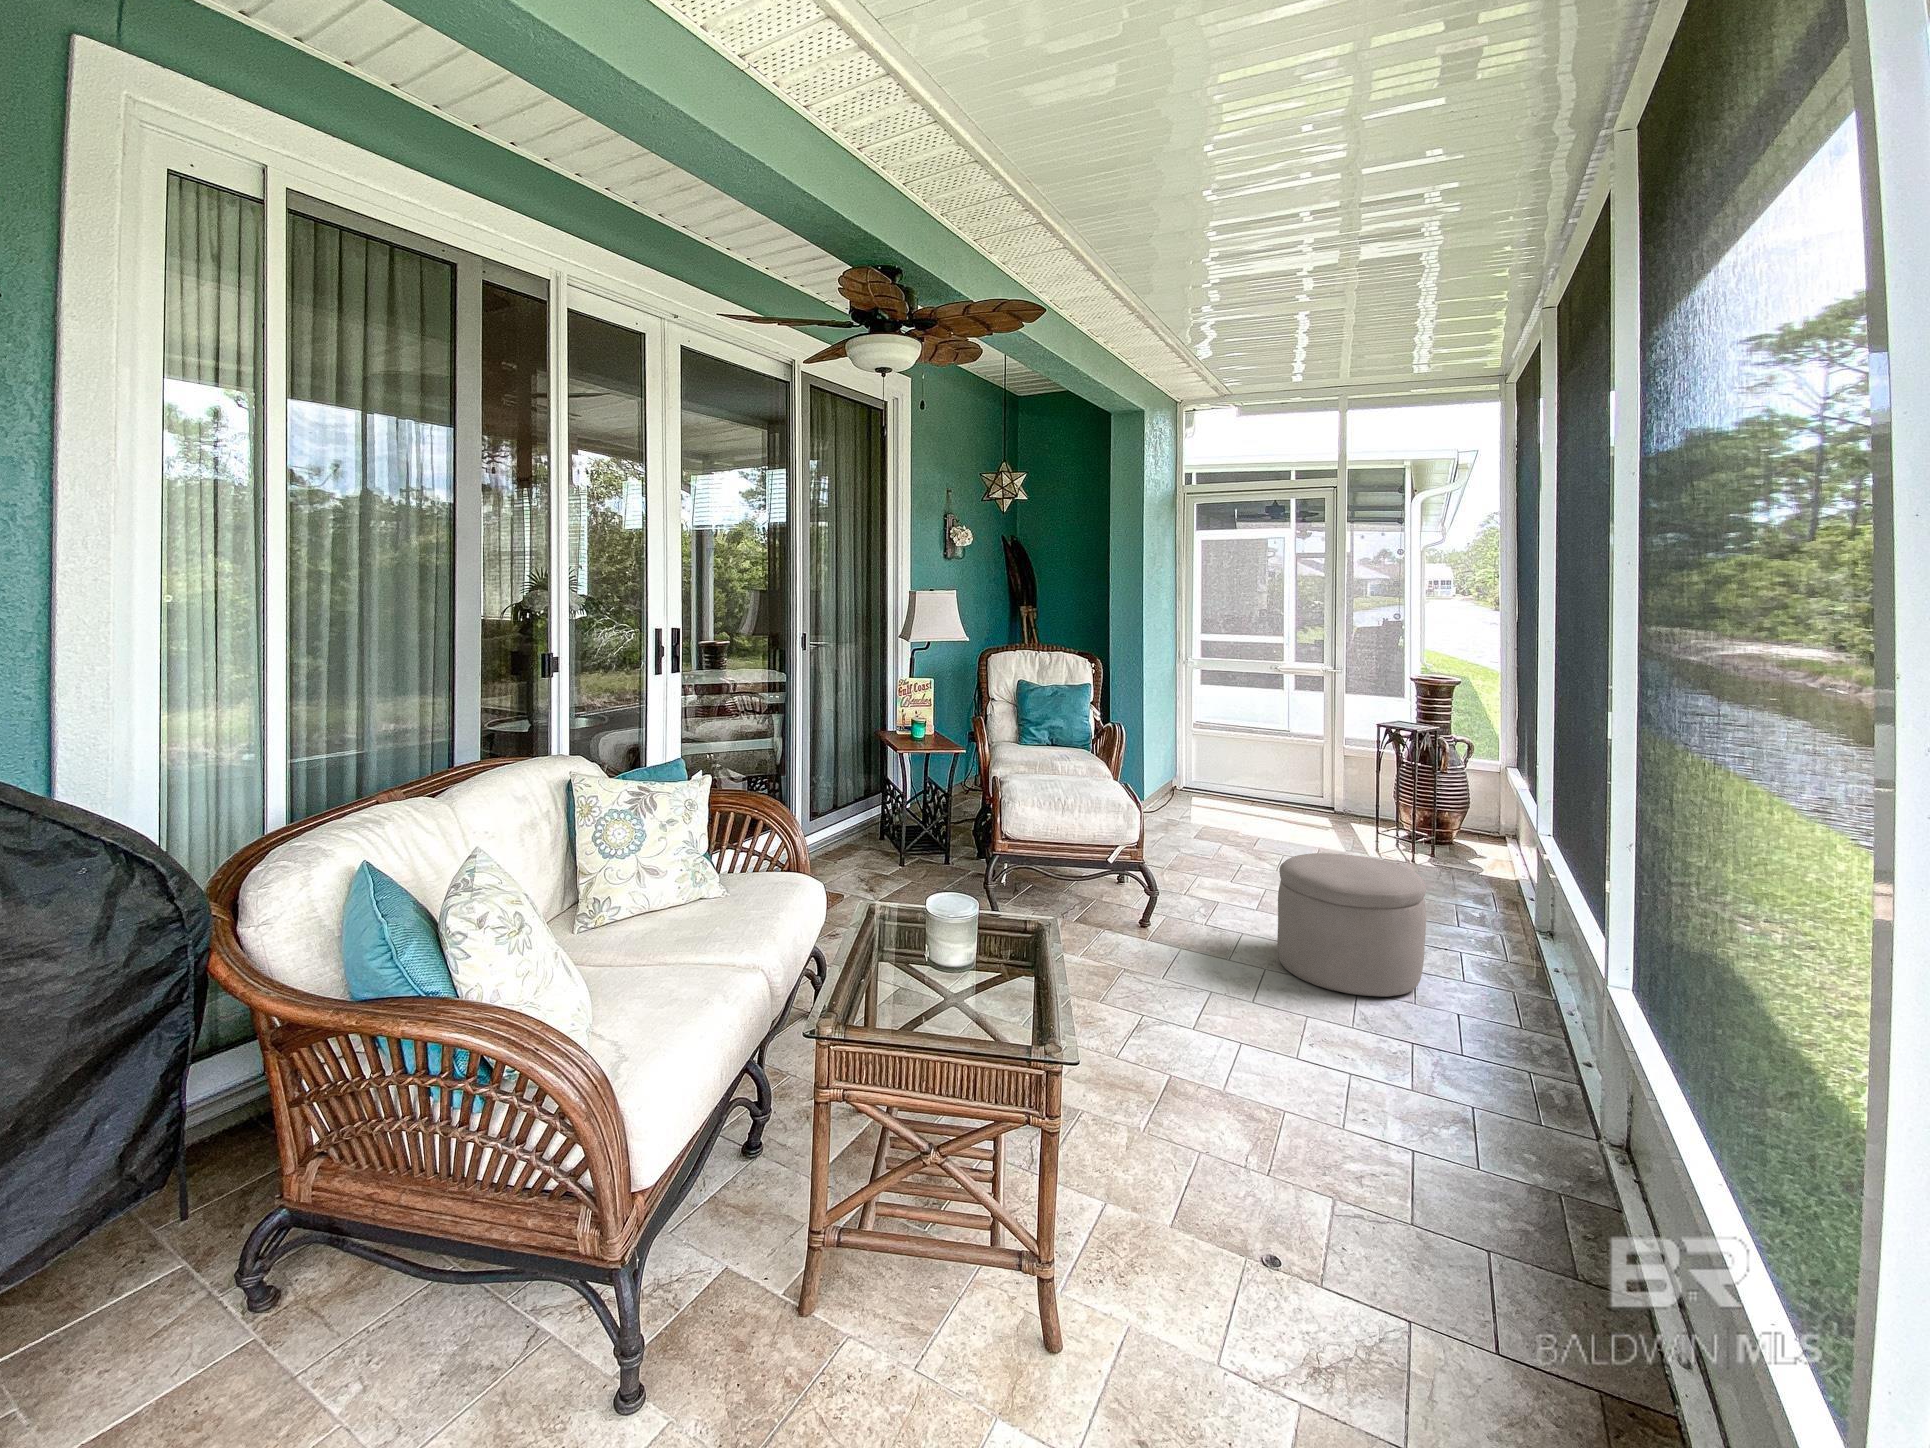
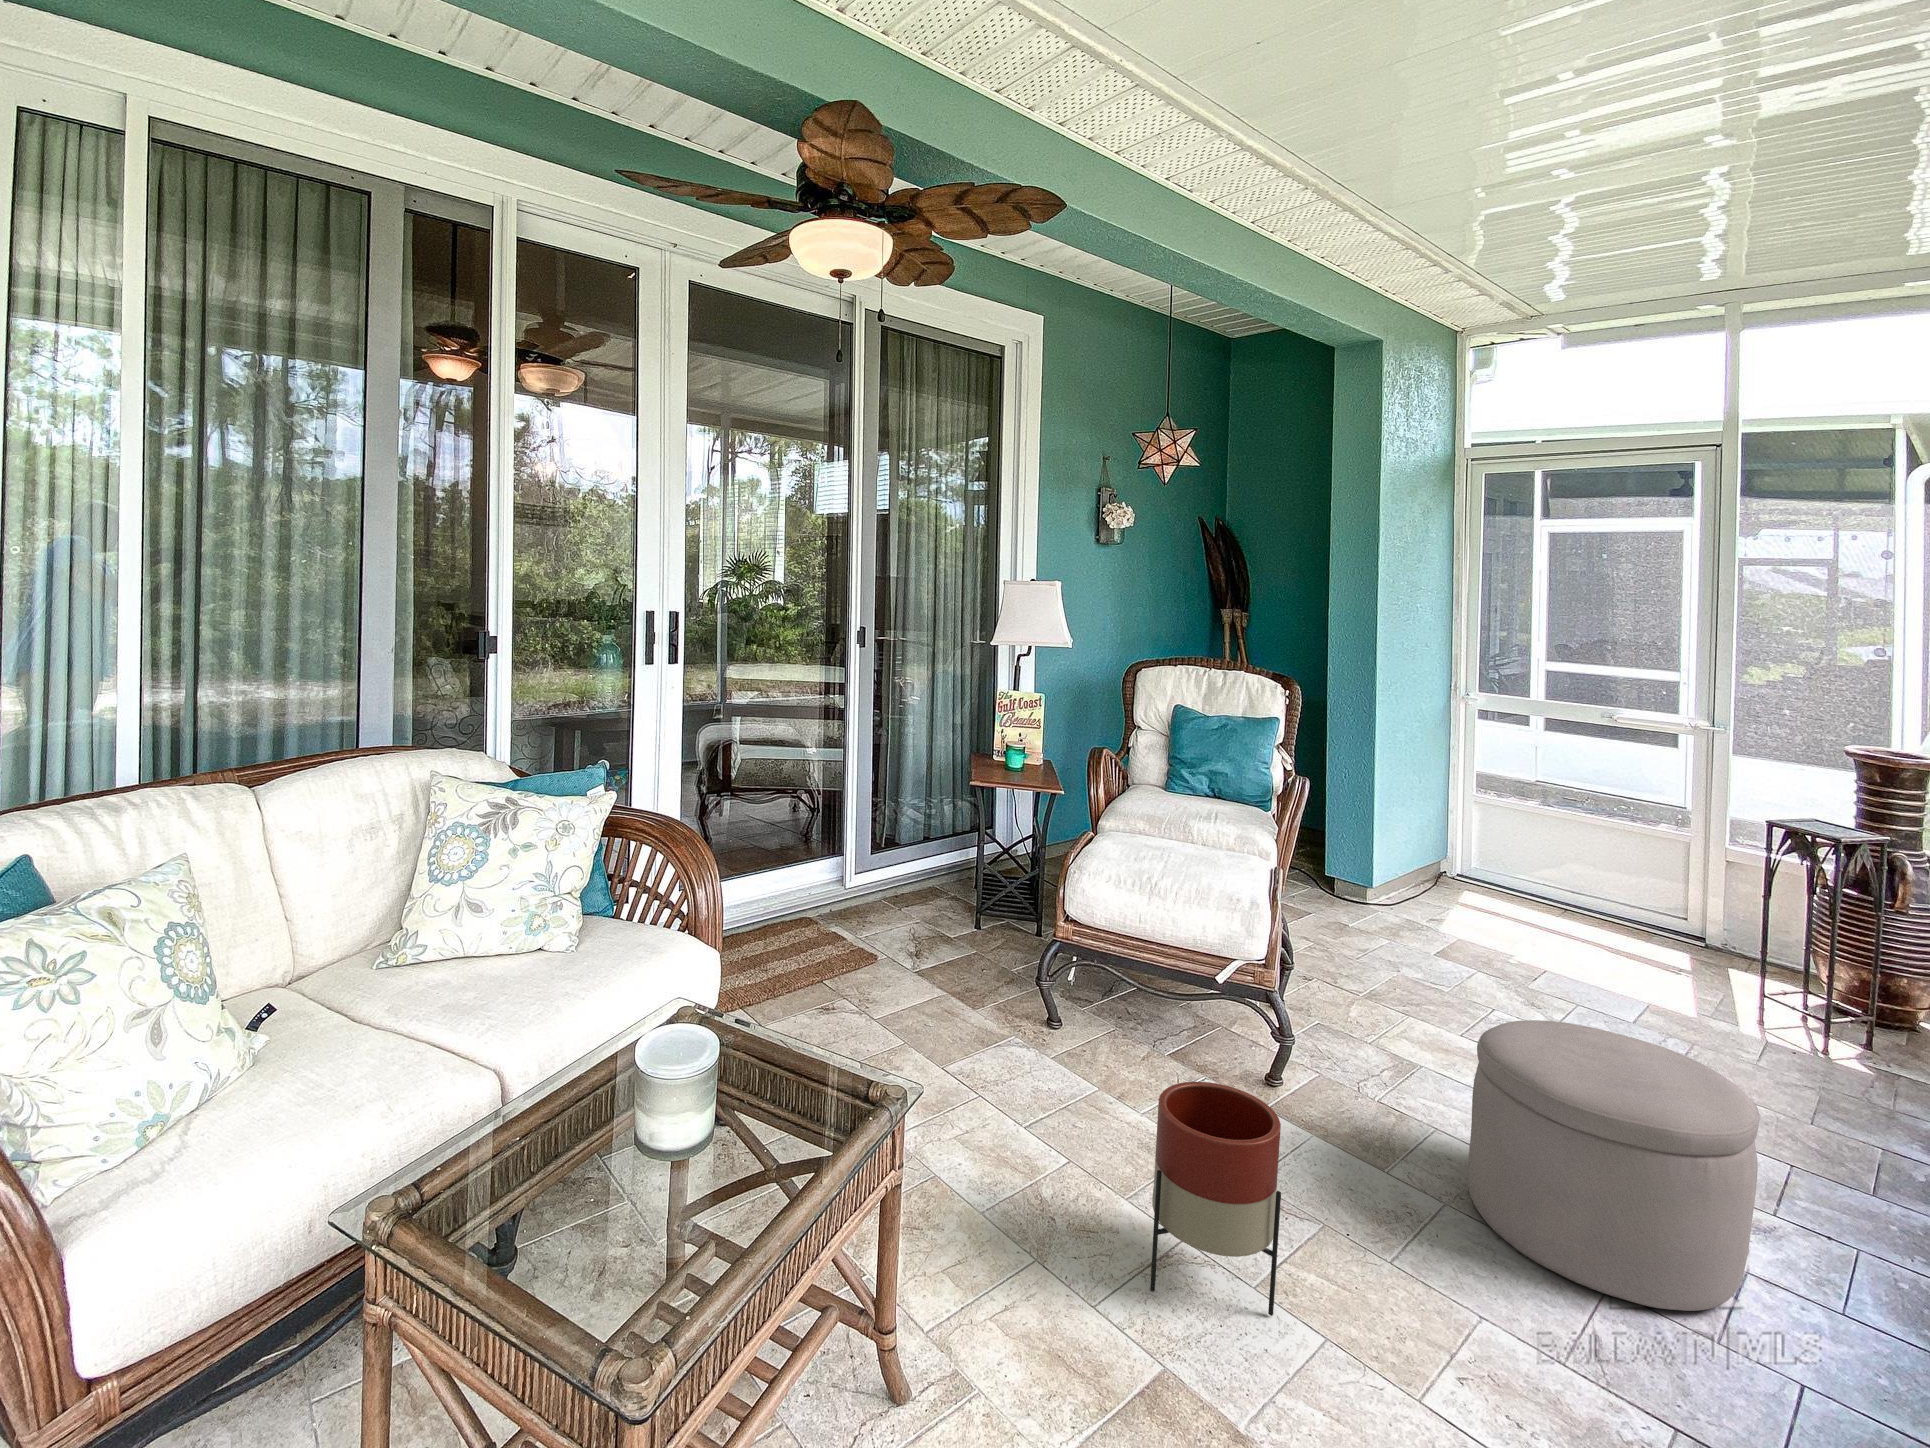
planter: none [1136,914,1218,1045] -> present [1150,1082,1281,1316]

